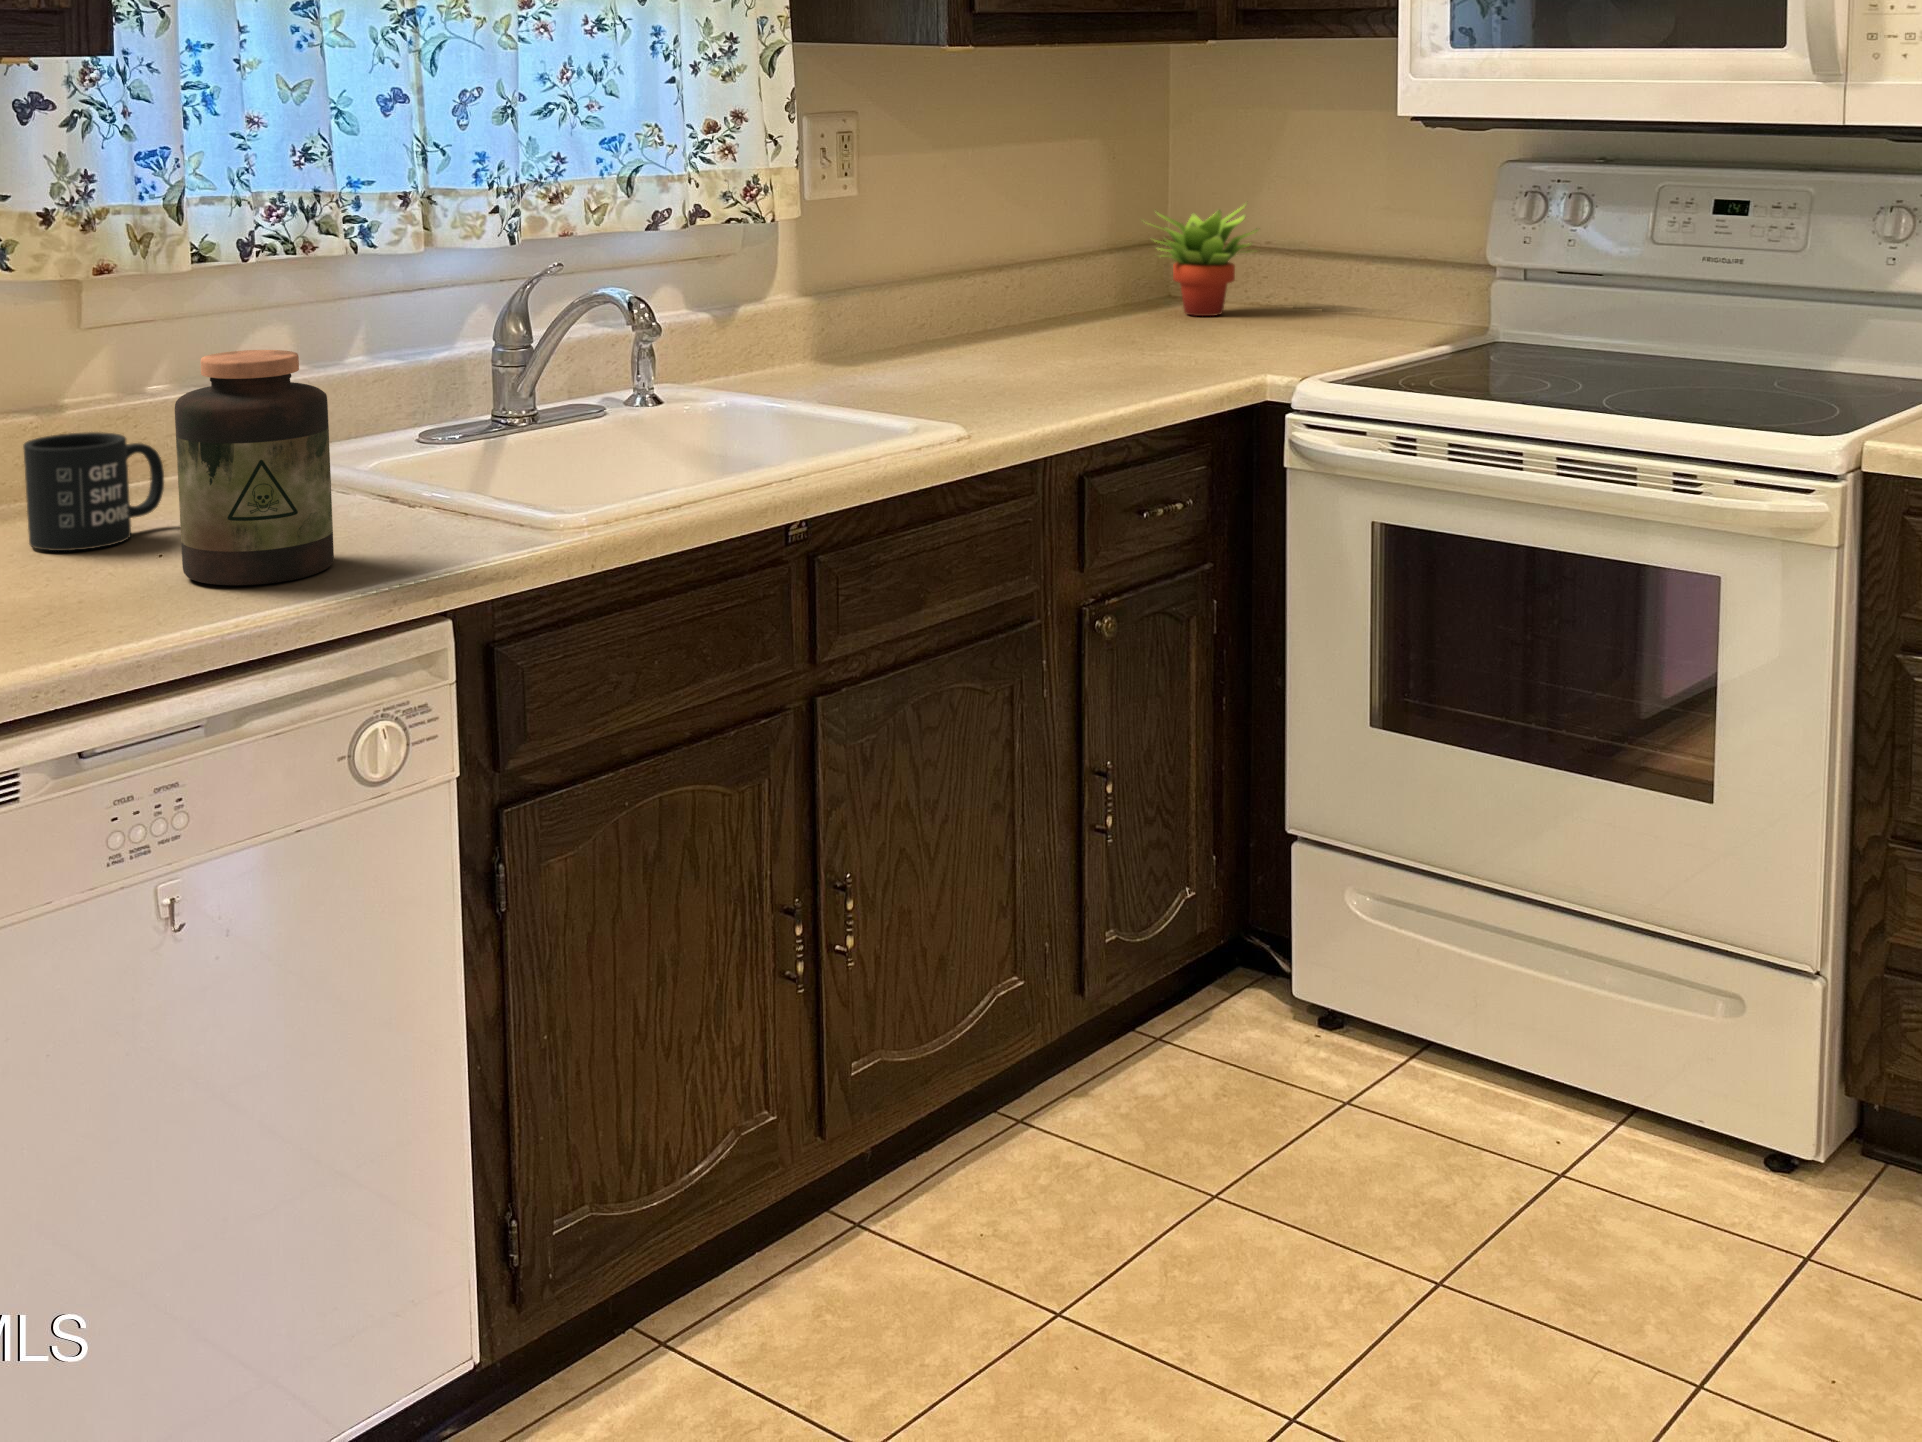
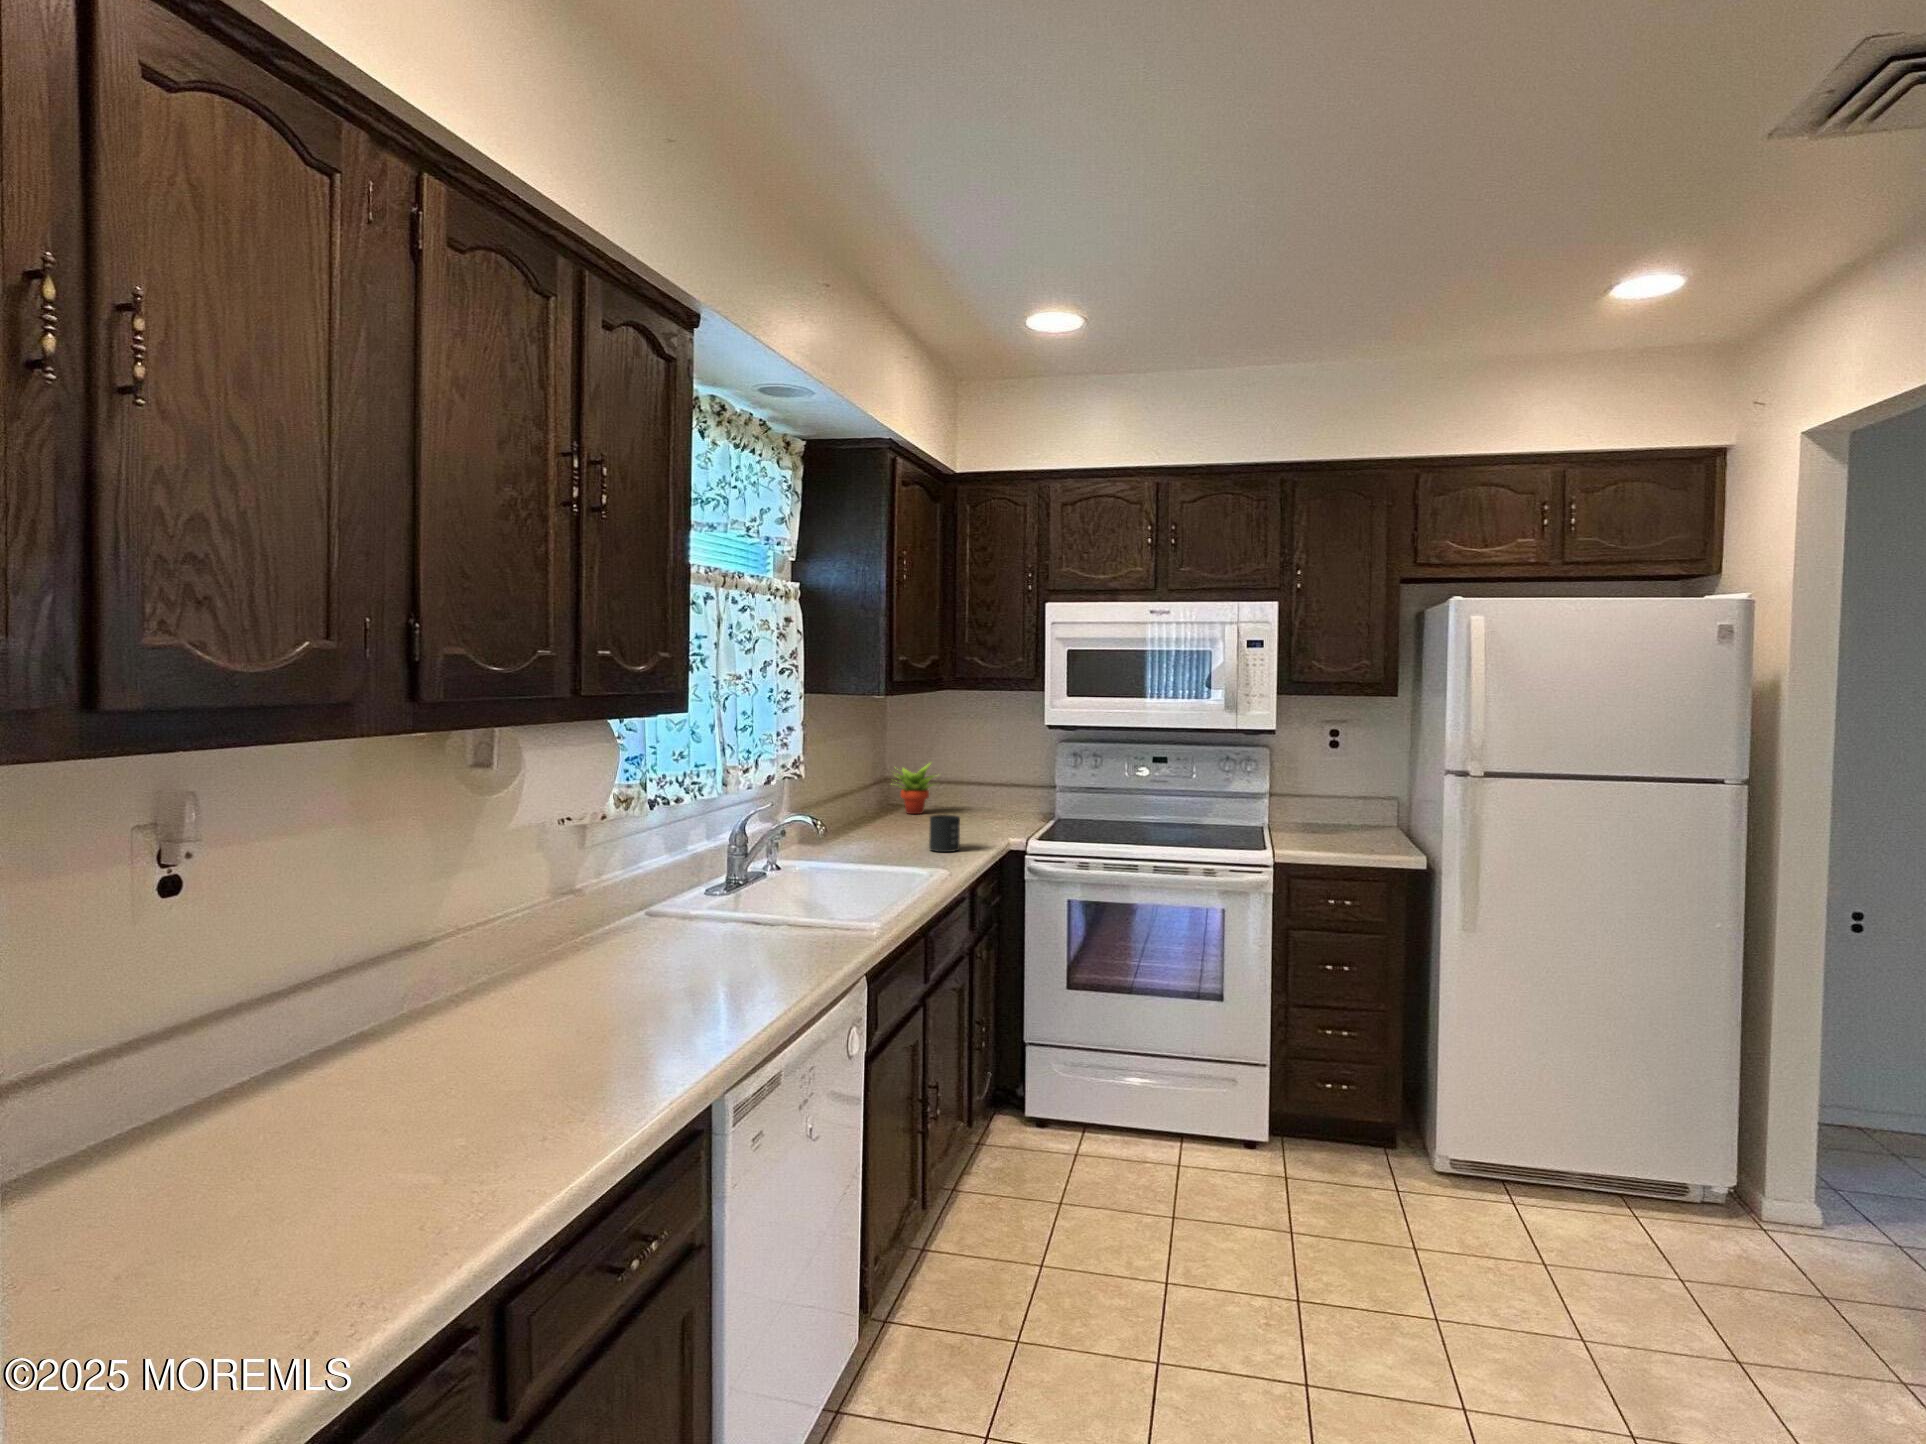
jar: present [175,350,334,585] -> none [764,848,832,959]
mug: present [23,432,164,551] -> present [929,815,960,852]

